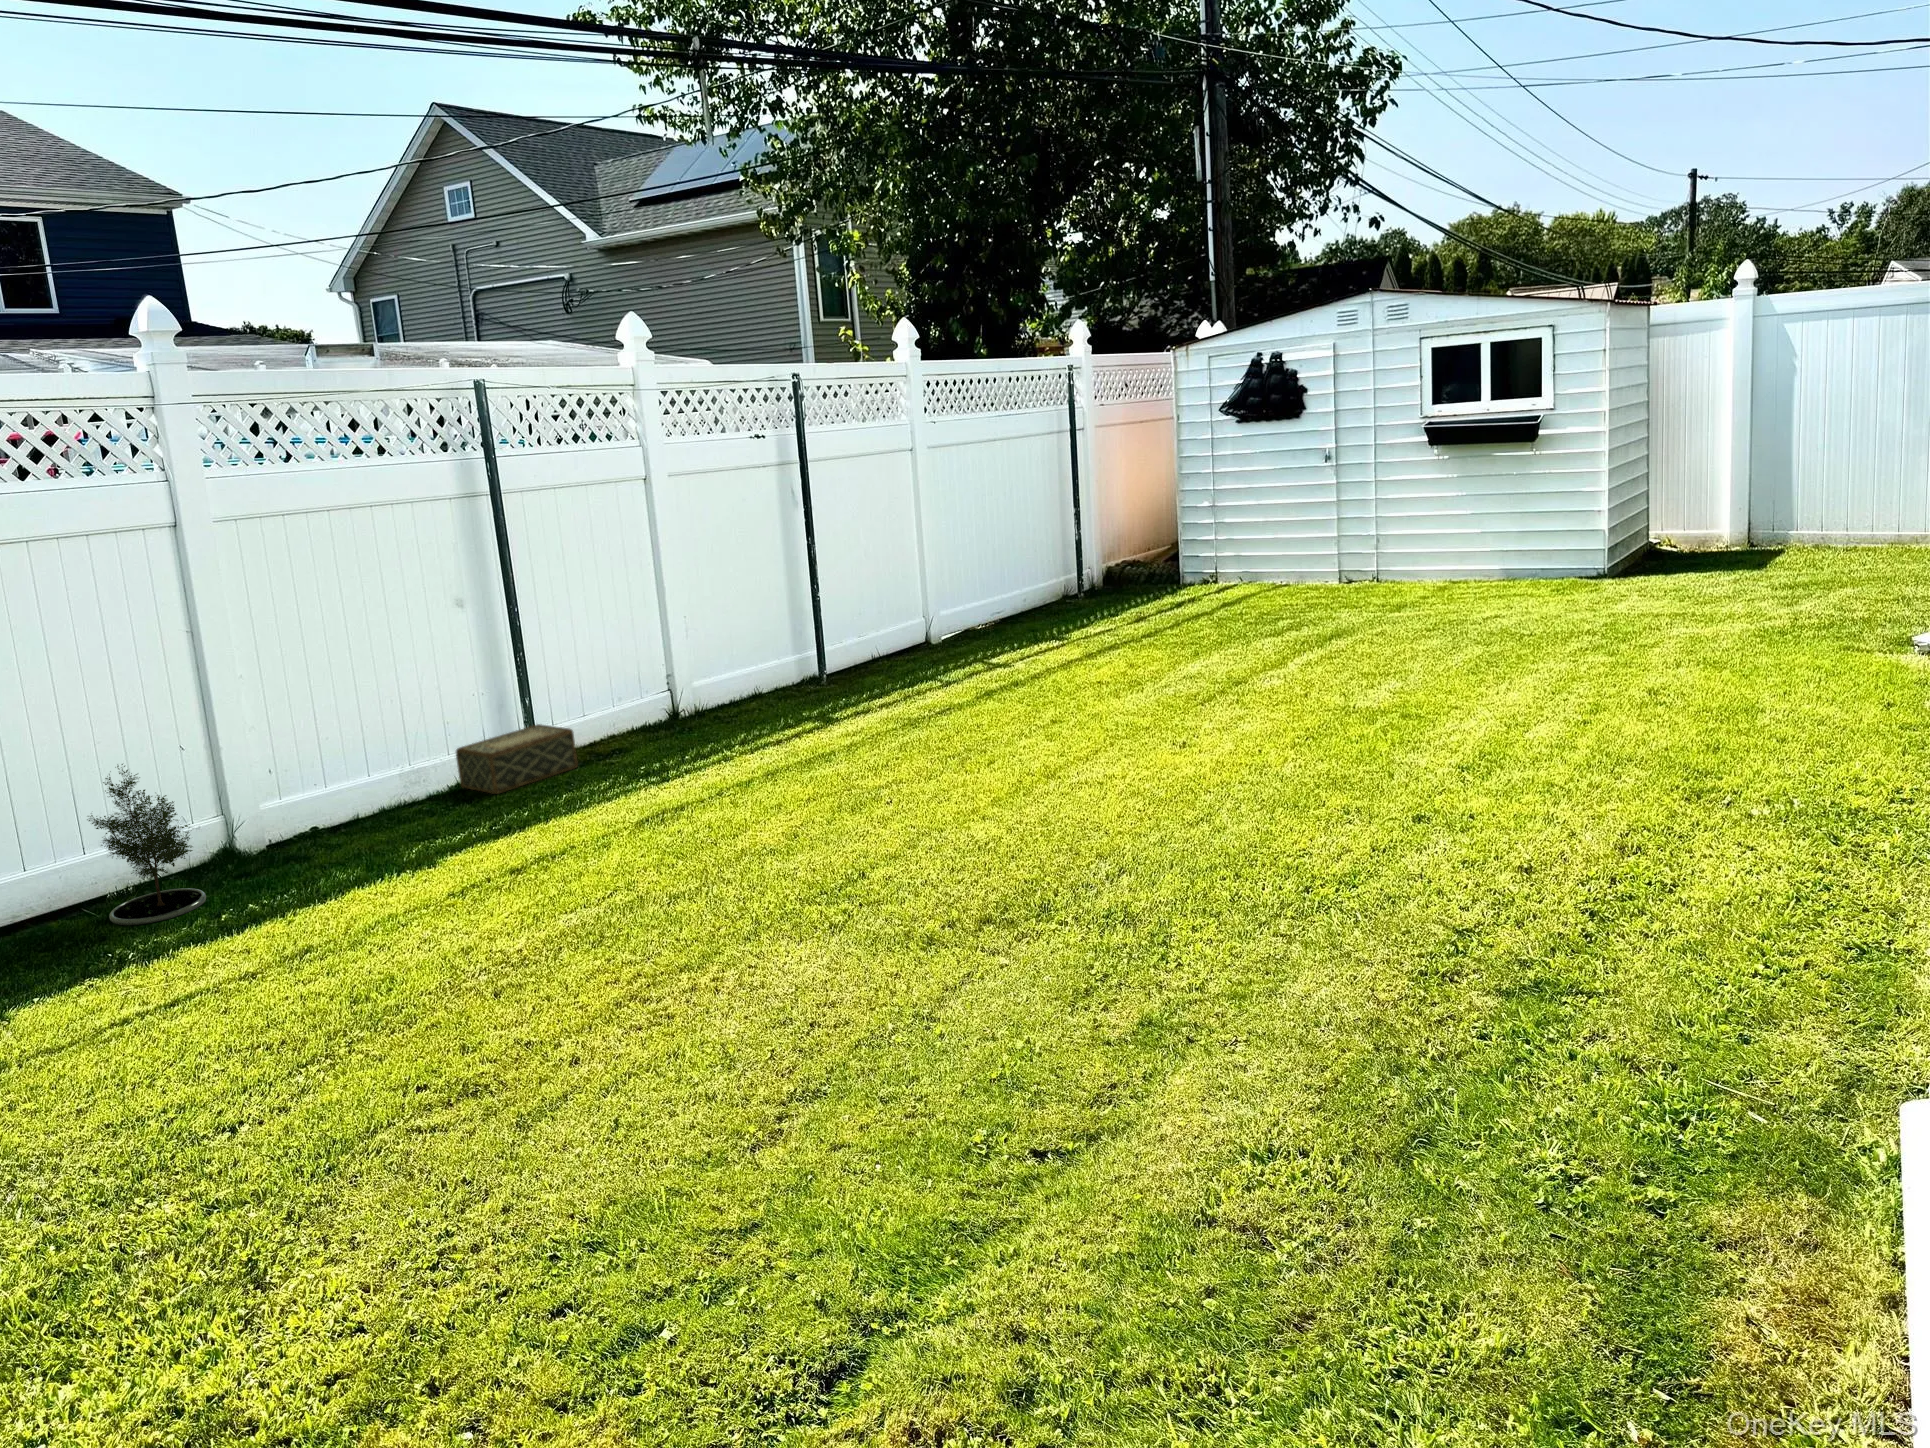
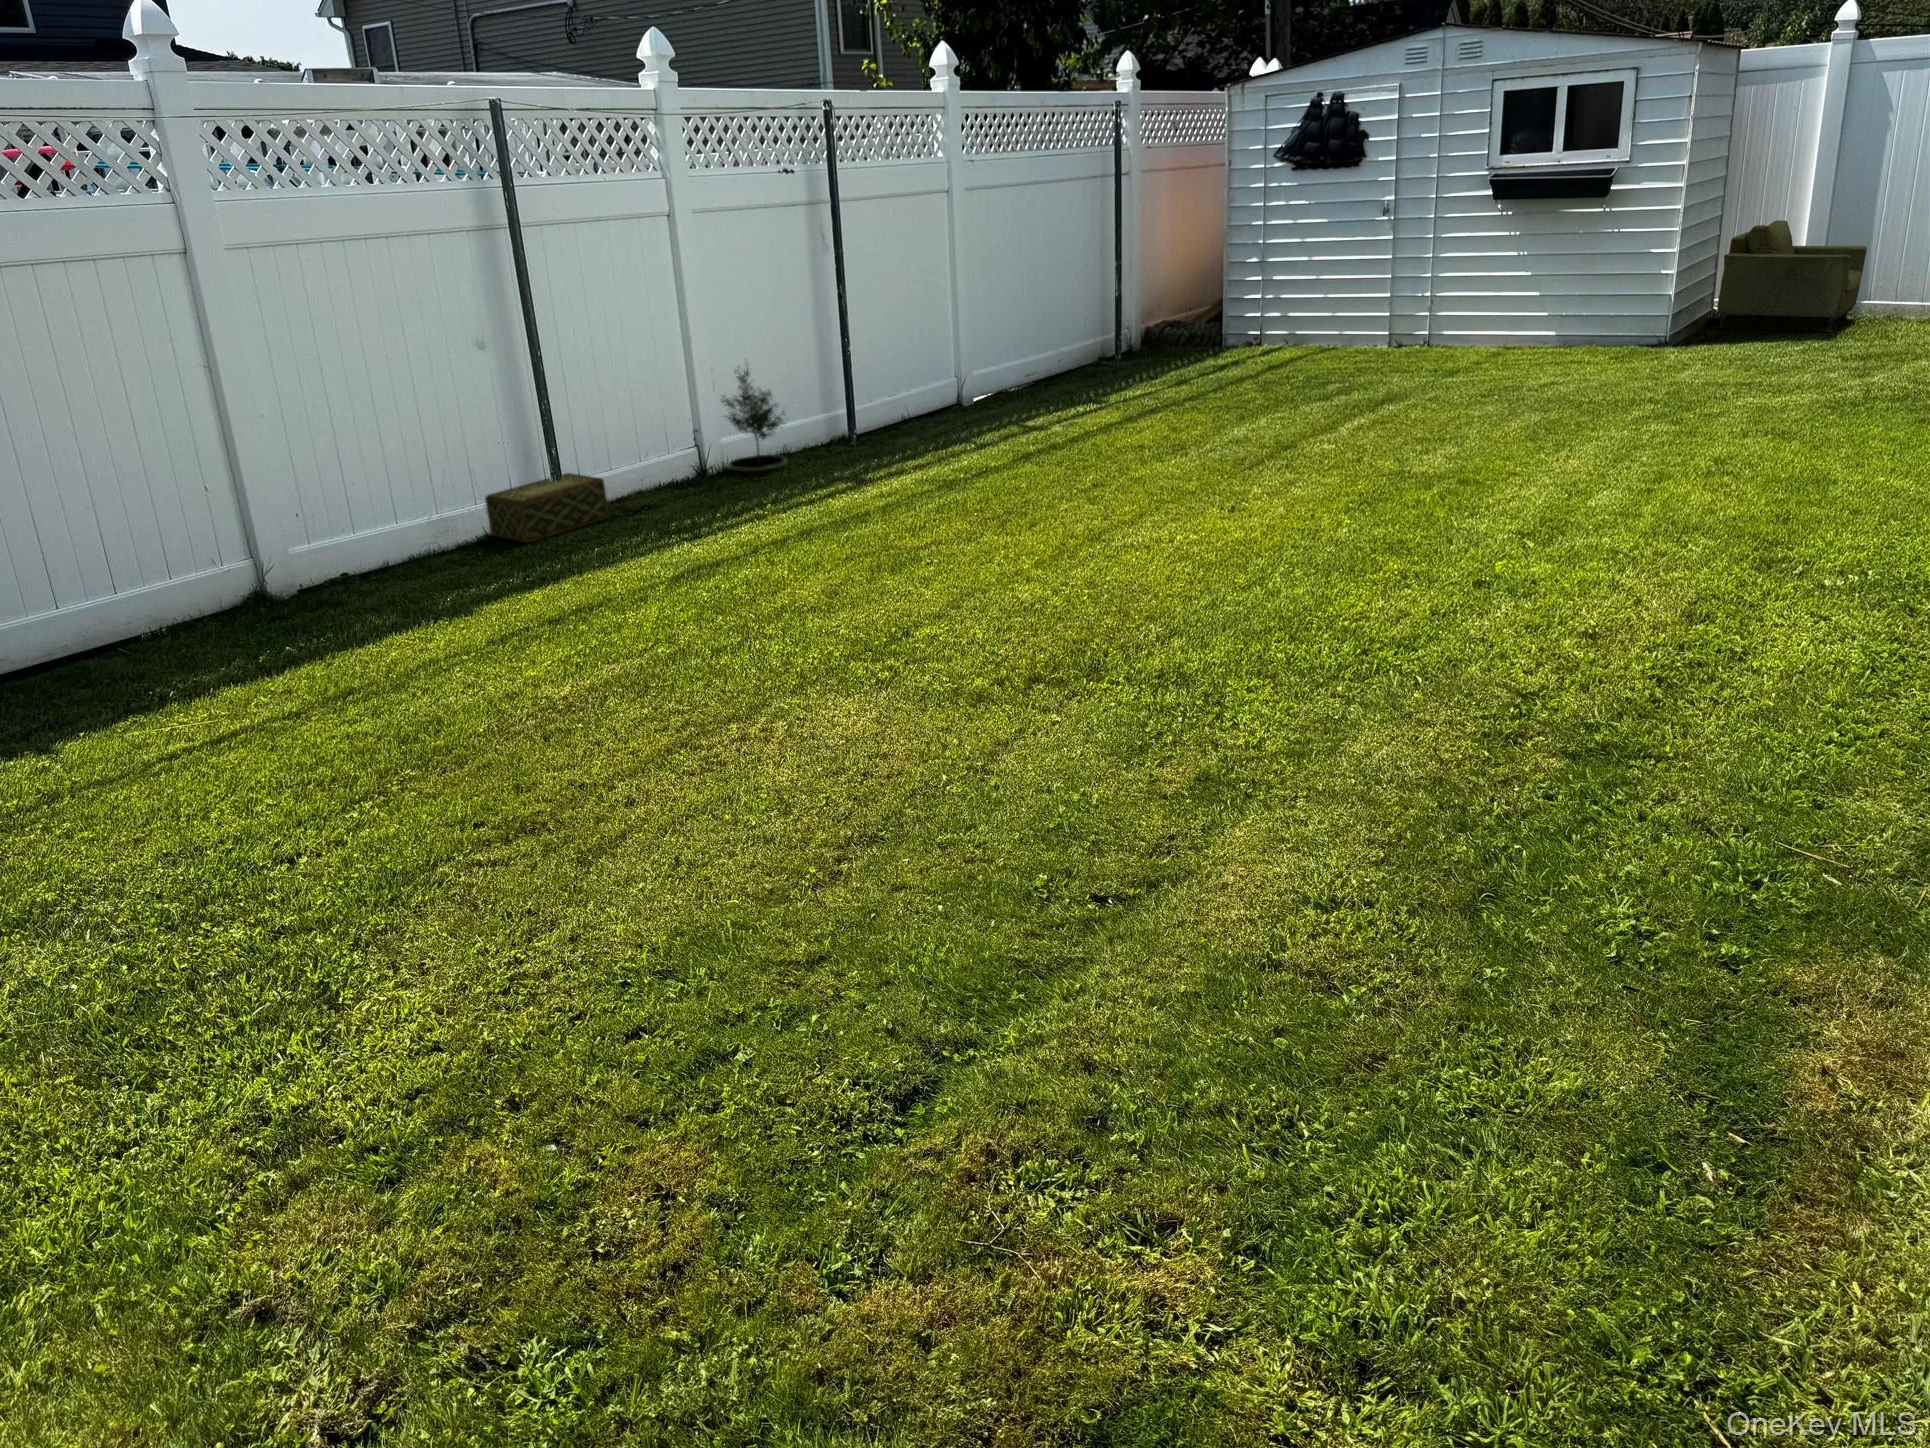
armchair: none [1628,458,1789,563] -> present [1717,220,1867,333]
potted tree: present [87,764,206,925] -> present [722,365,787,472]

